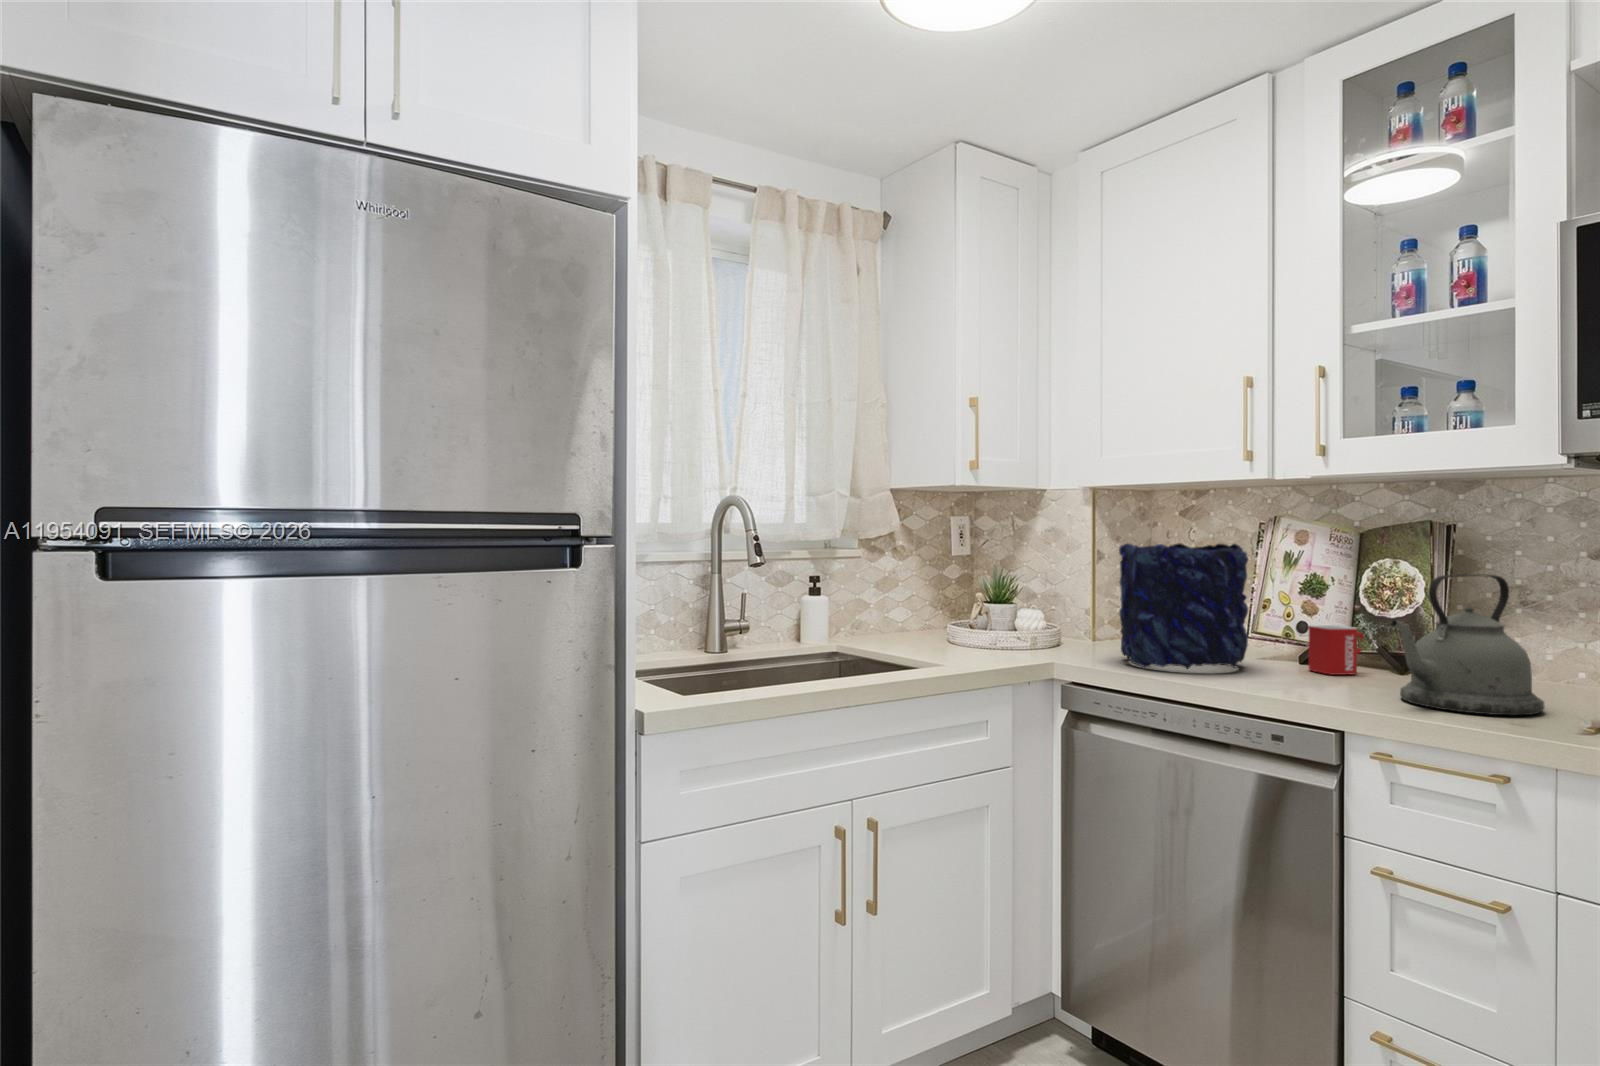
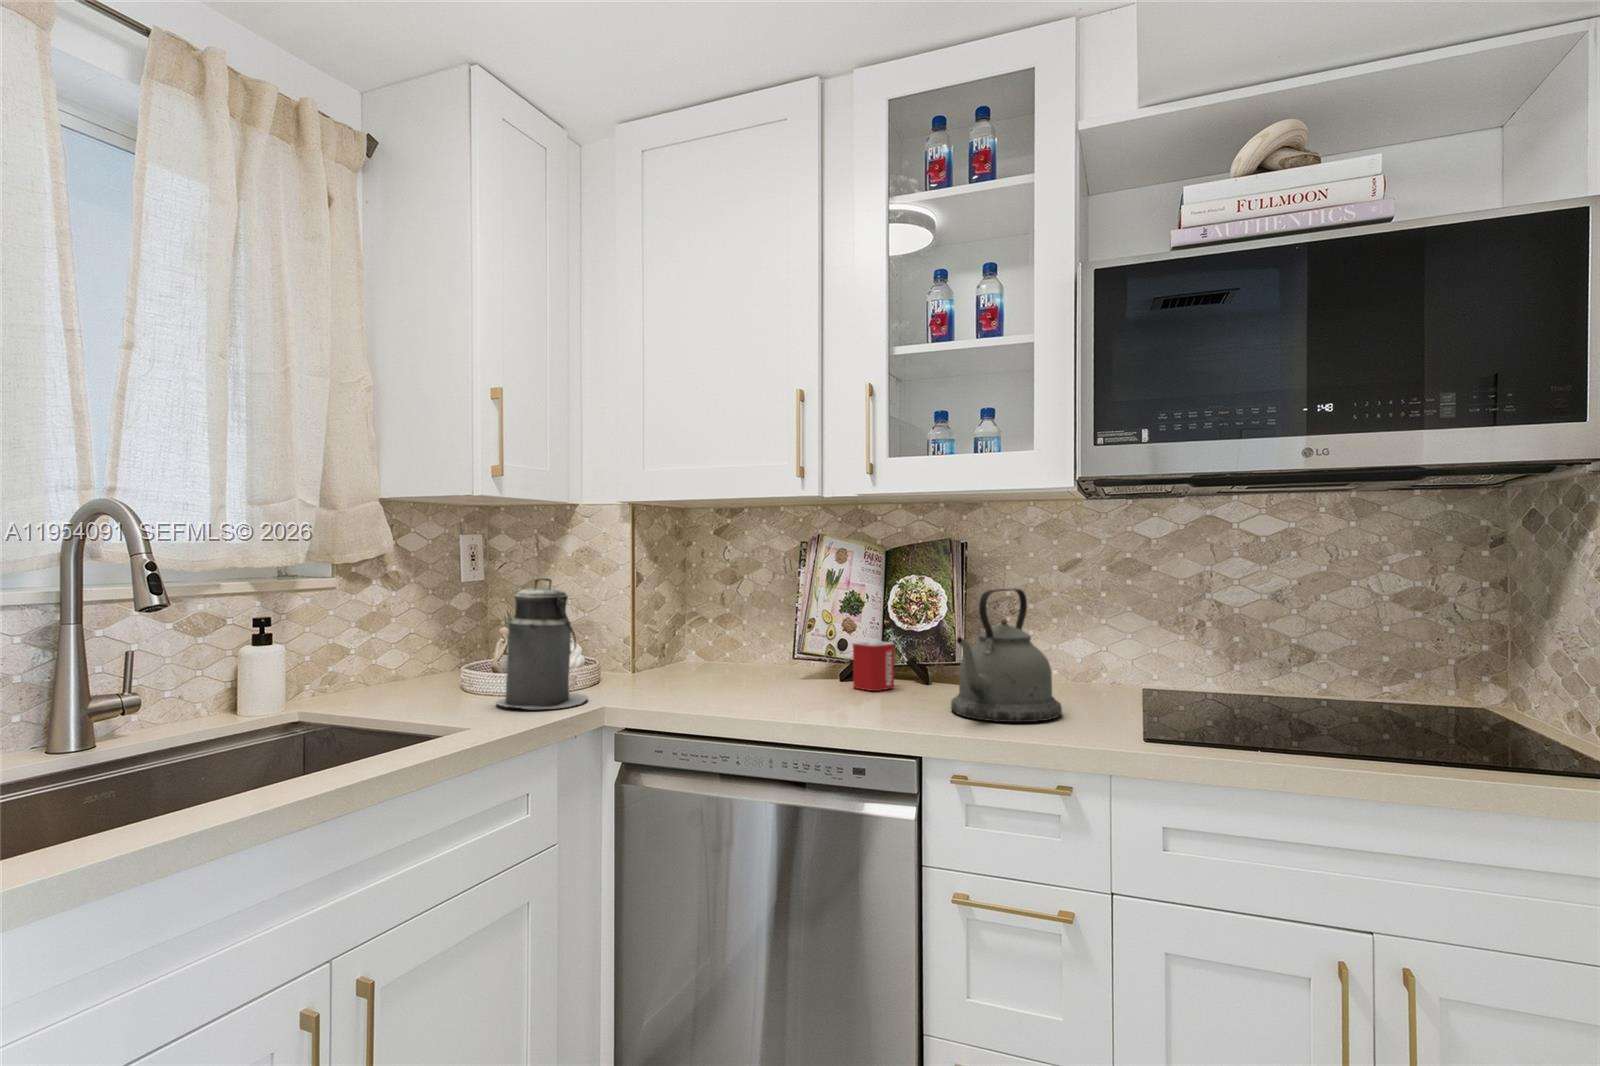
vase: present [1119,543,1248,669] -> none [675,563,804,703]
canister: none [969,553,1043,659] -> present [497,578,588,709]

